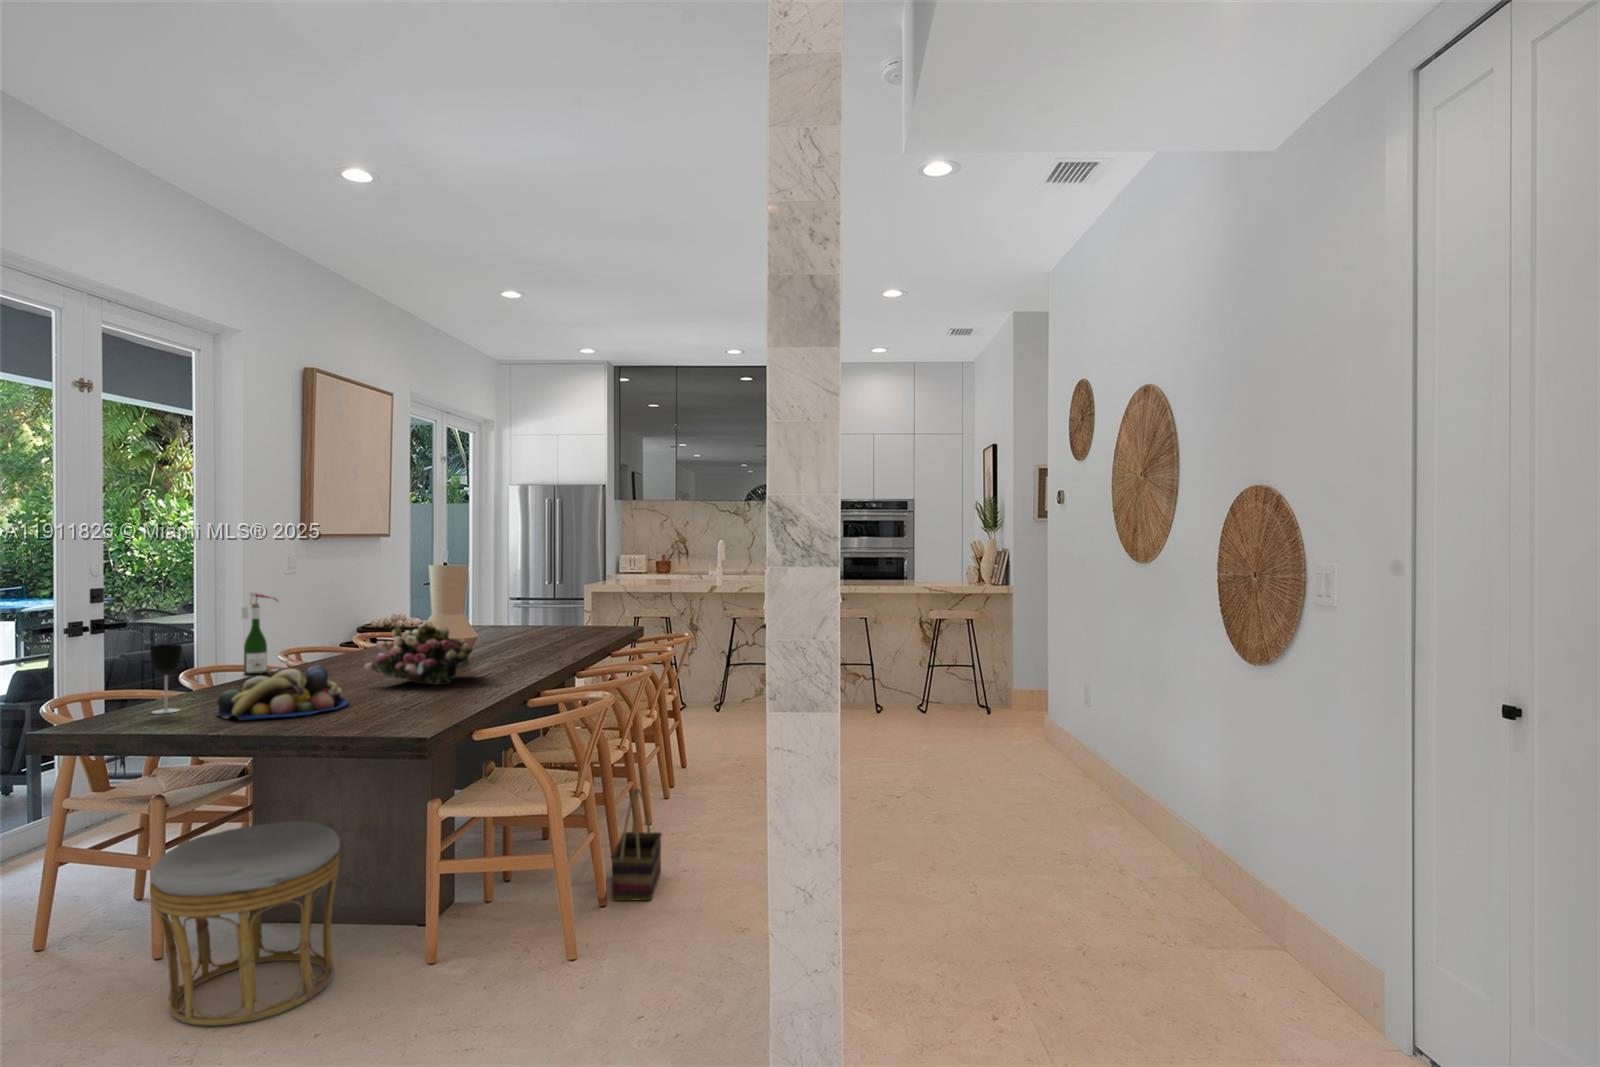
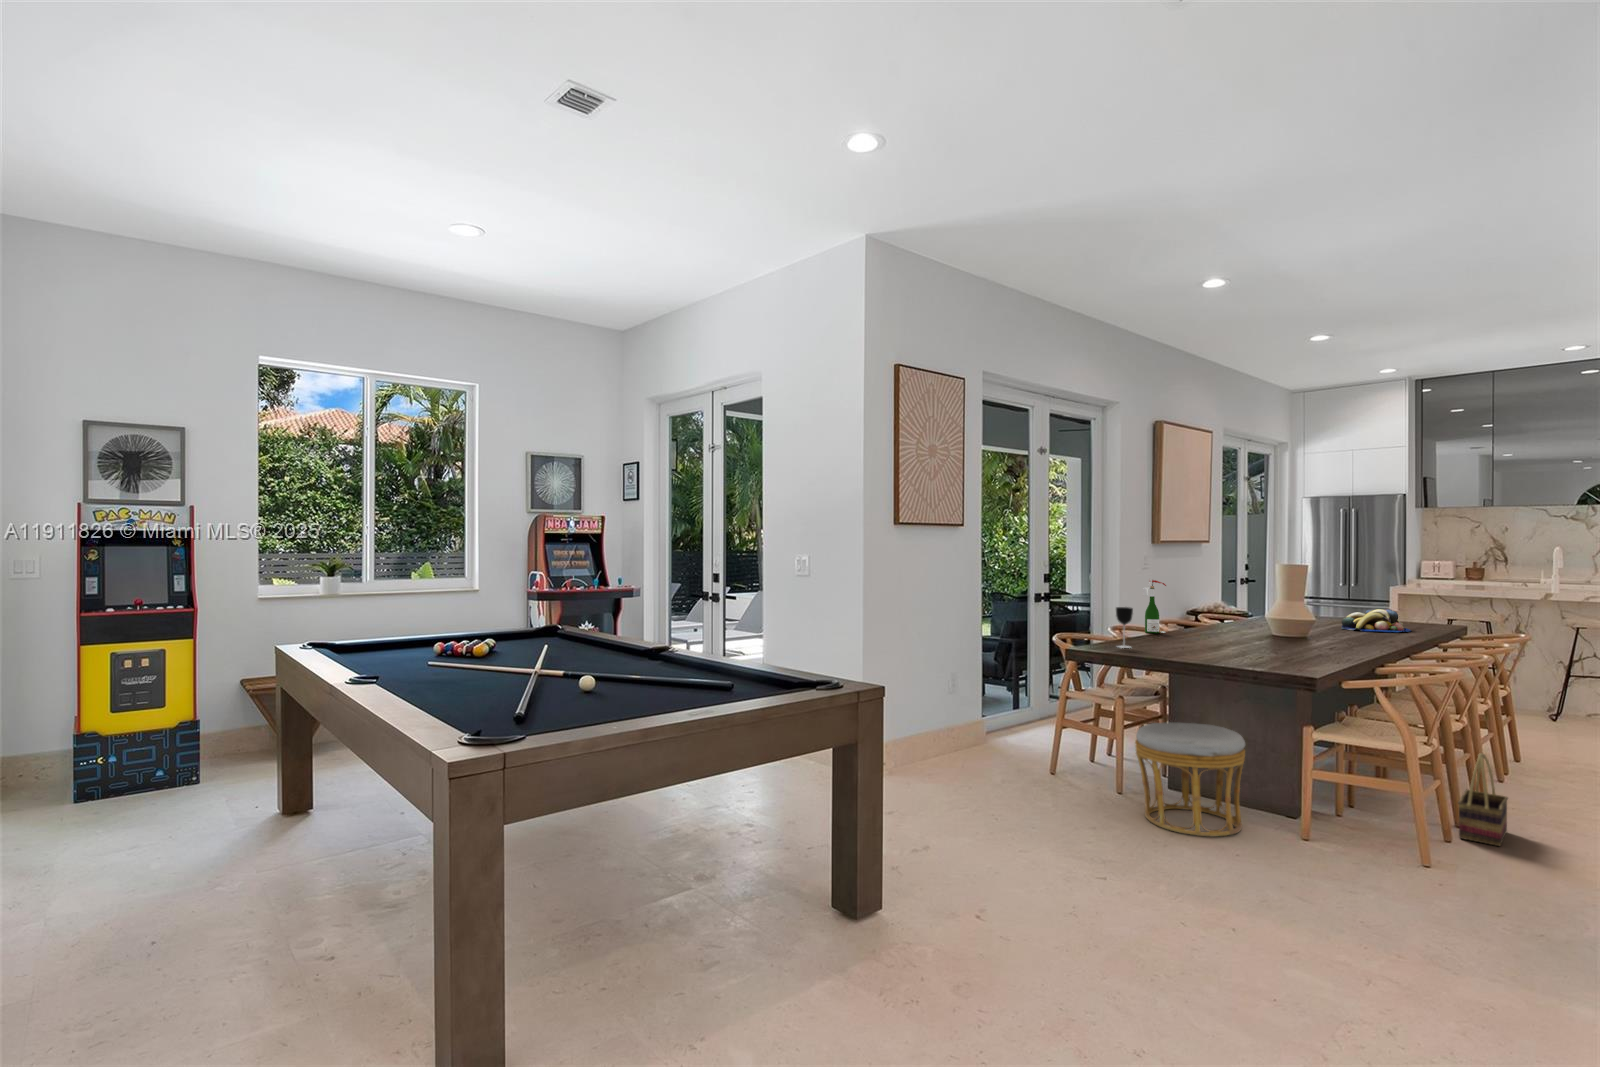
flower arrangement: present [364,621,473,685] -> none [1239,604,1324,651]
fruit bowl: present [217,665,349,720] -> present [1341,609,1411,632]

